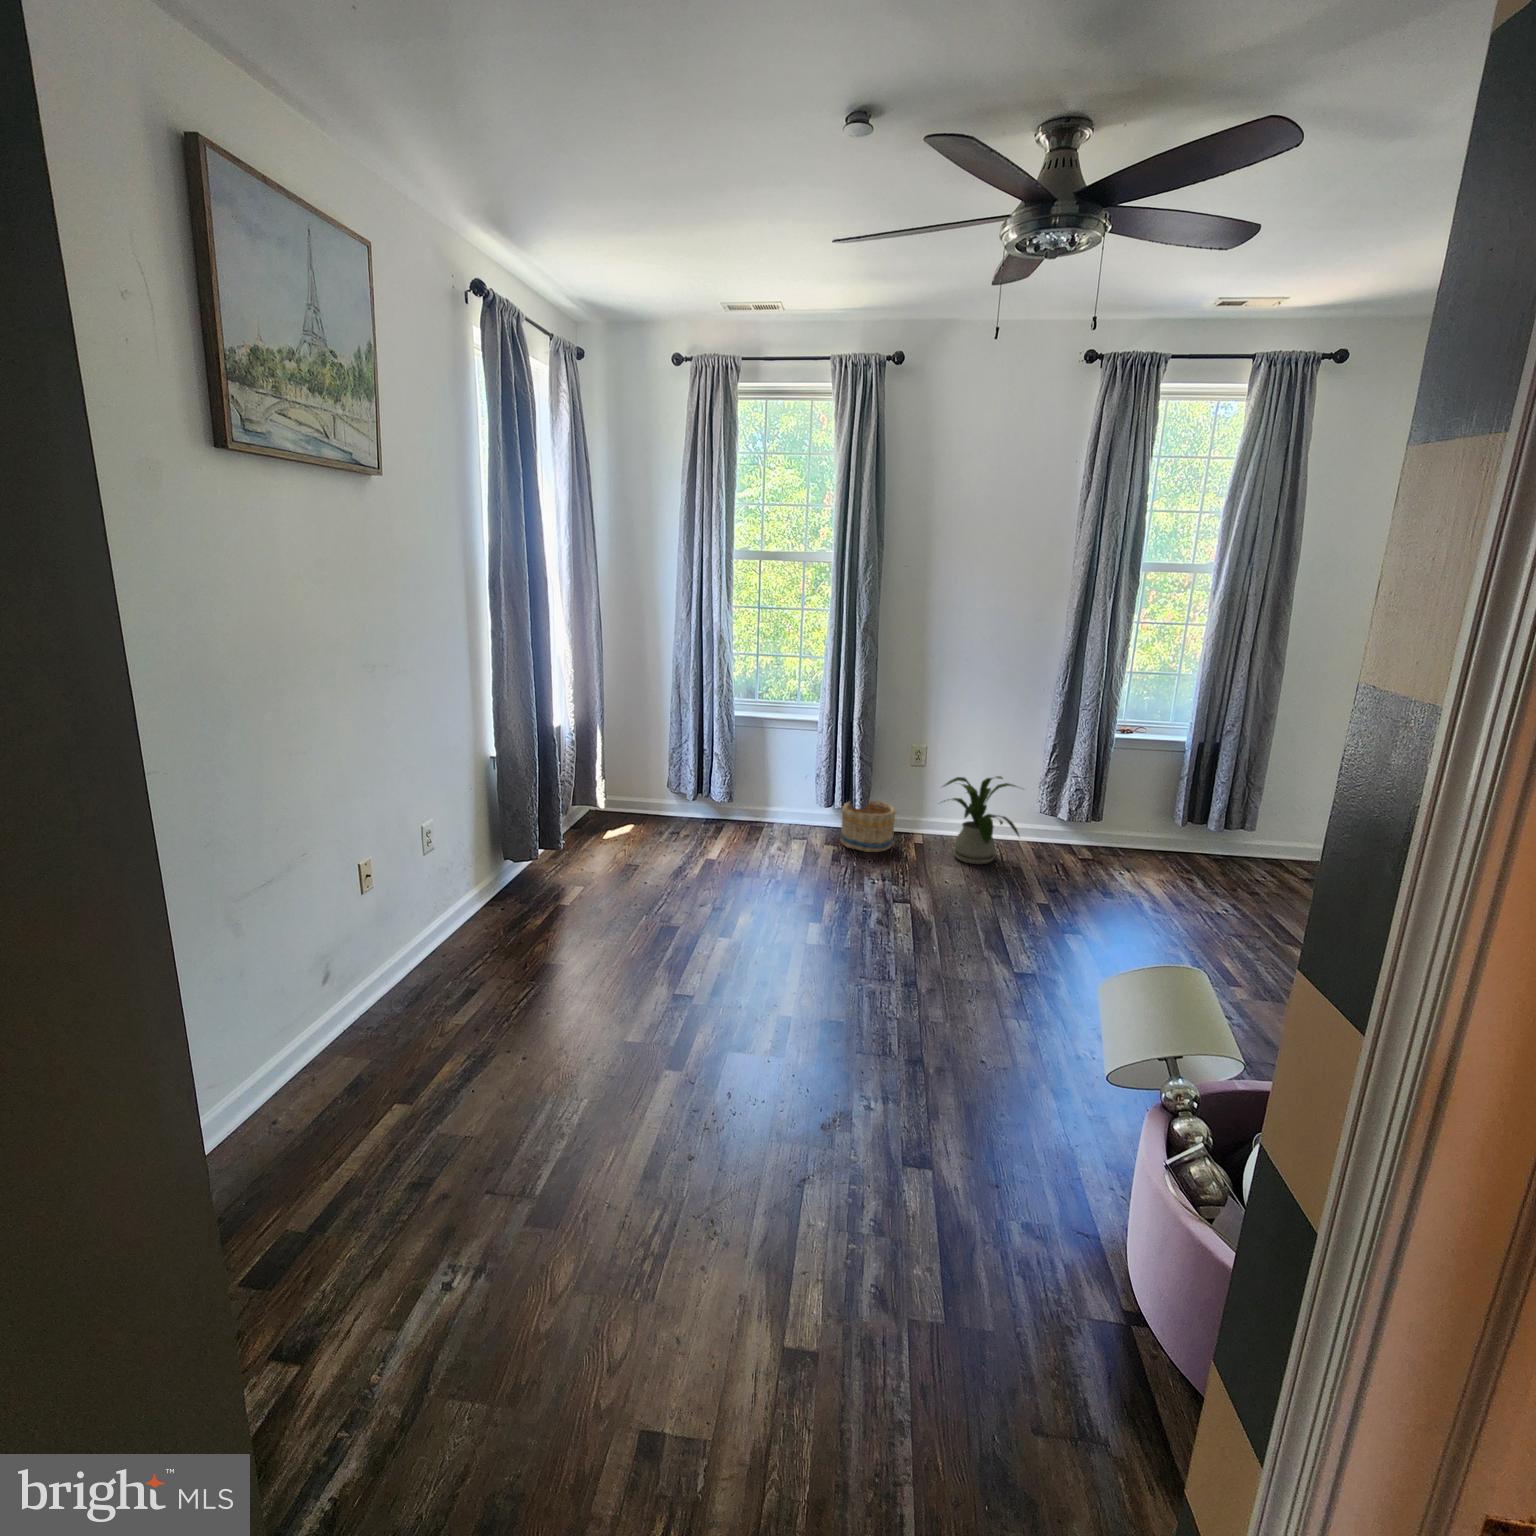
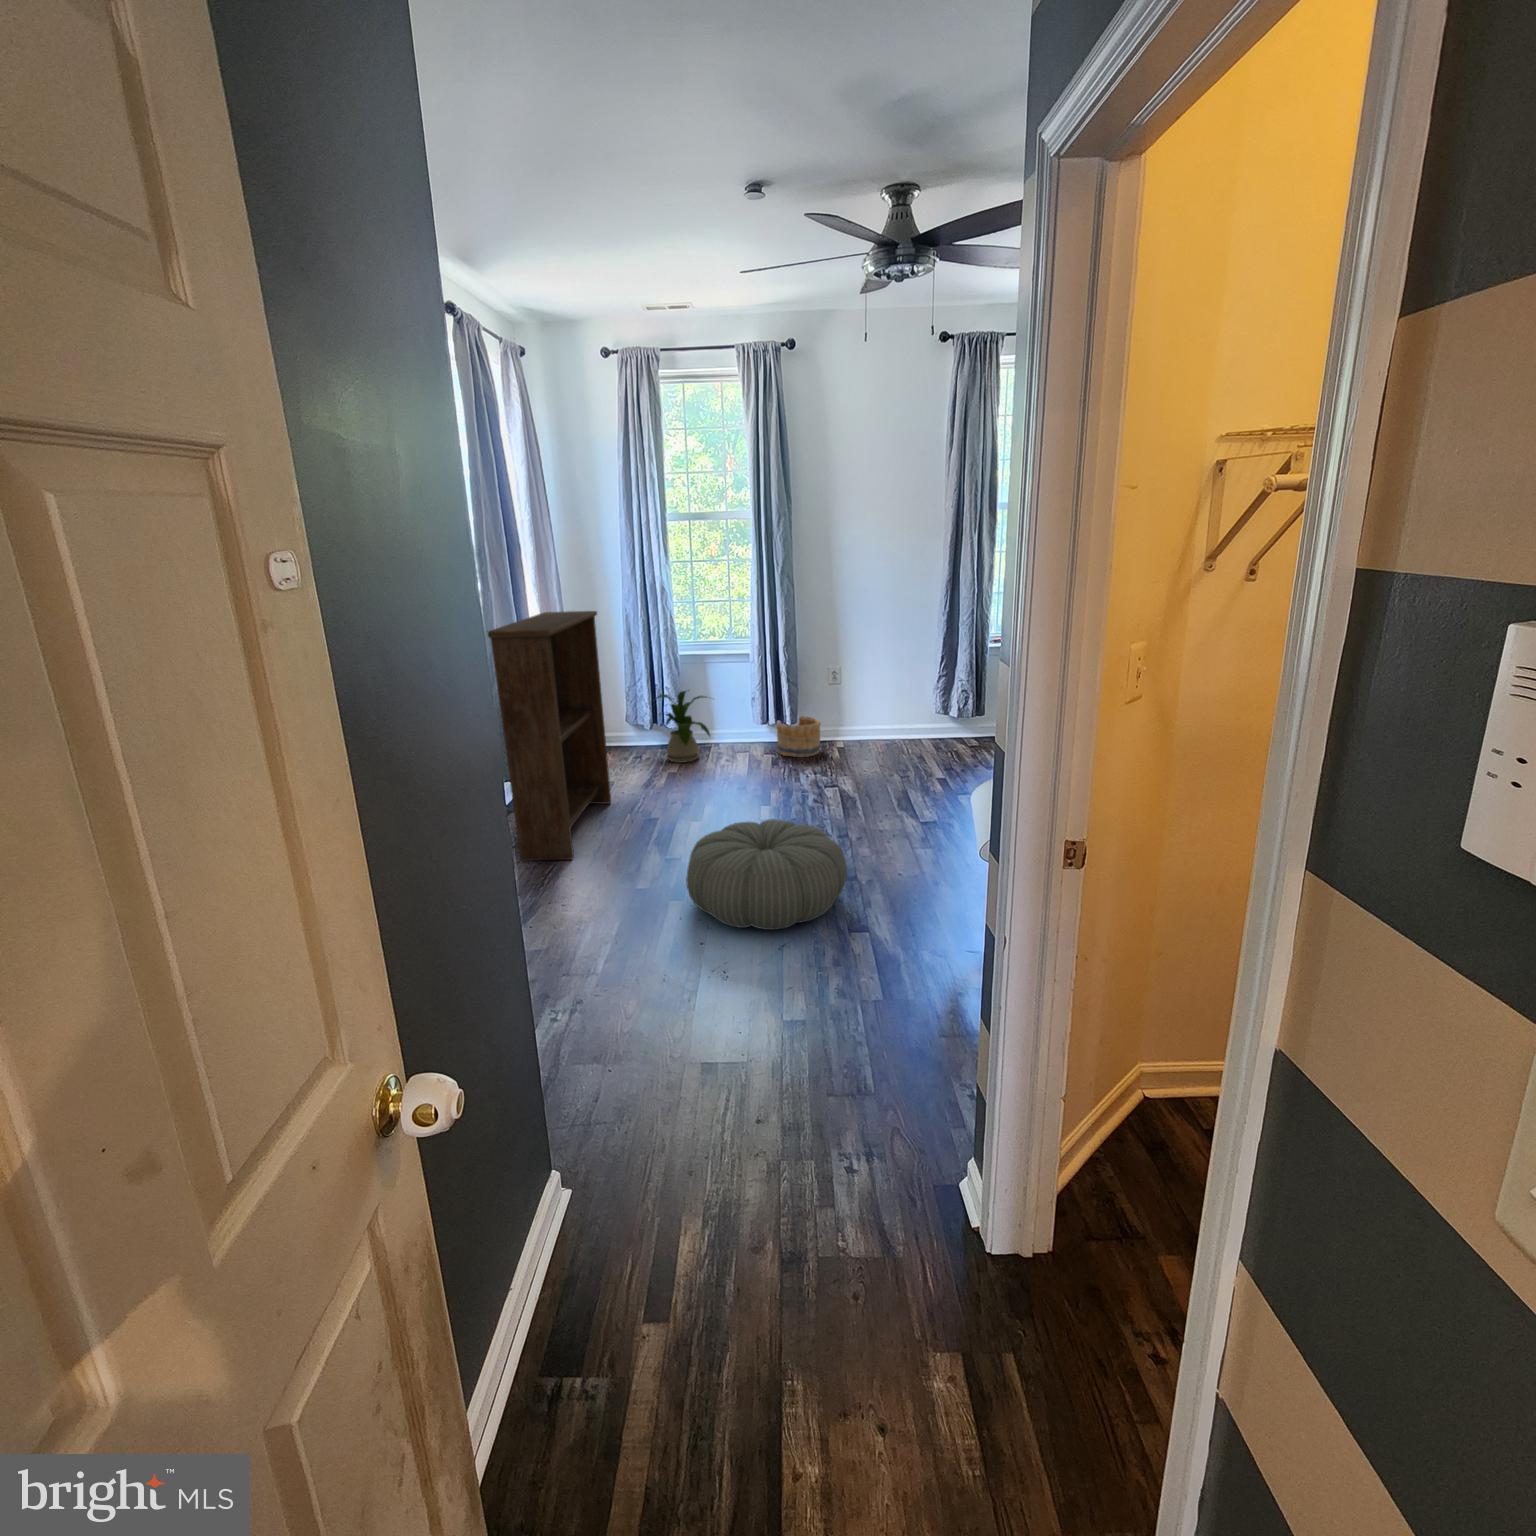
bookshelf: none [468,660,629,981] -> present [488,611,611,861]
house plant: present [944,776,1019,864] -> present [655,691,711,763]
pouf: none [682,968,909,1152] -> present [686,819,847,930]

